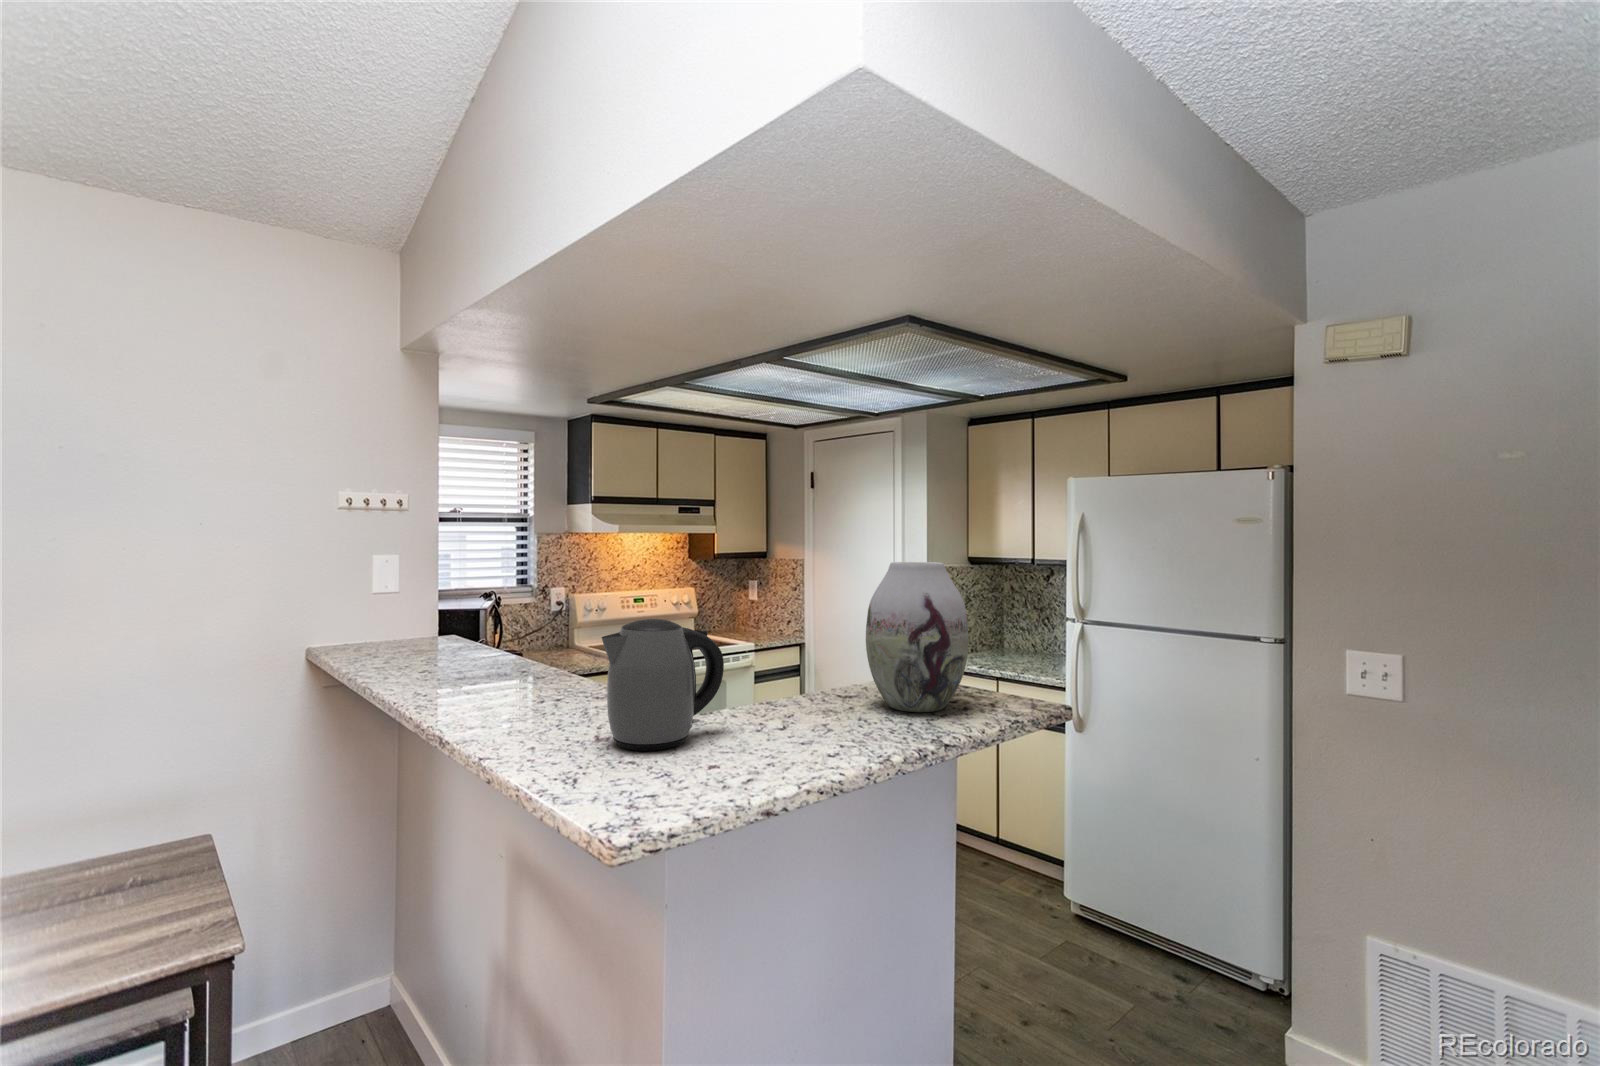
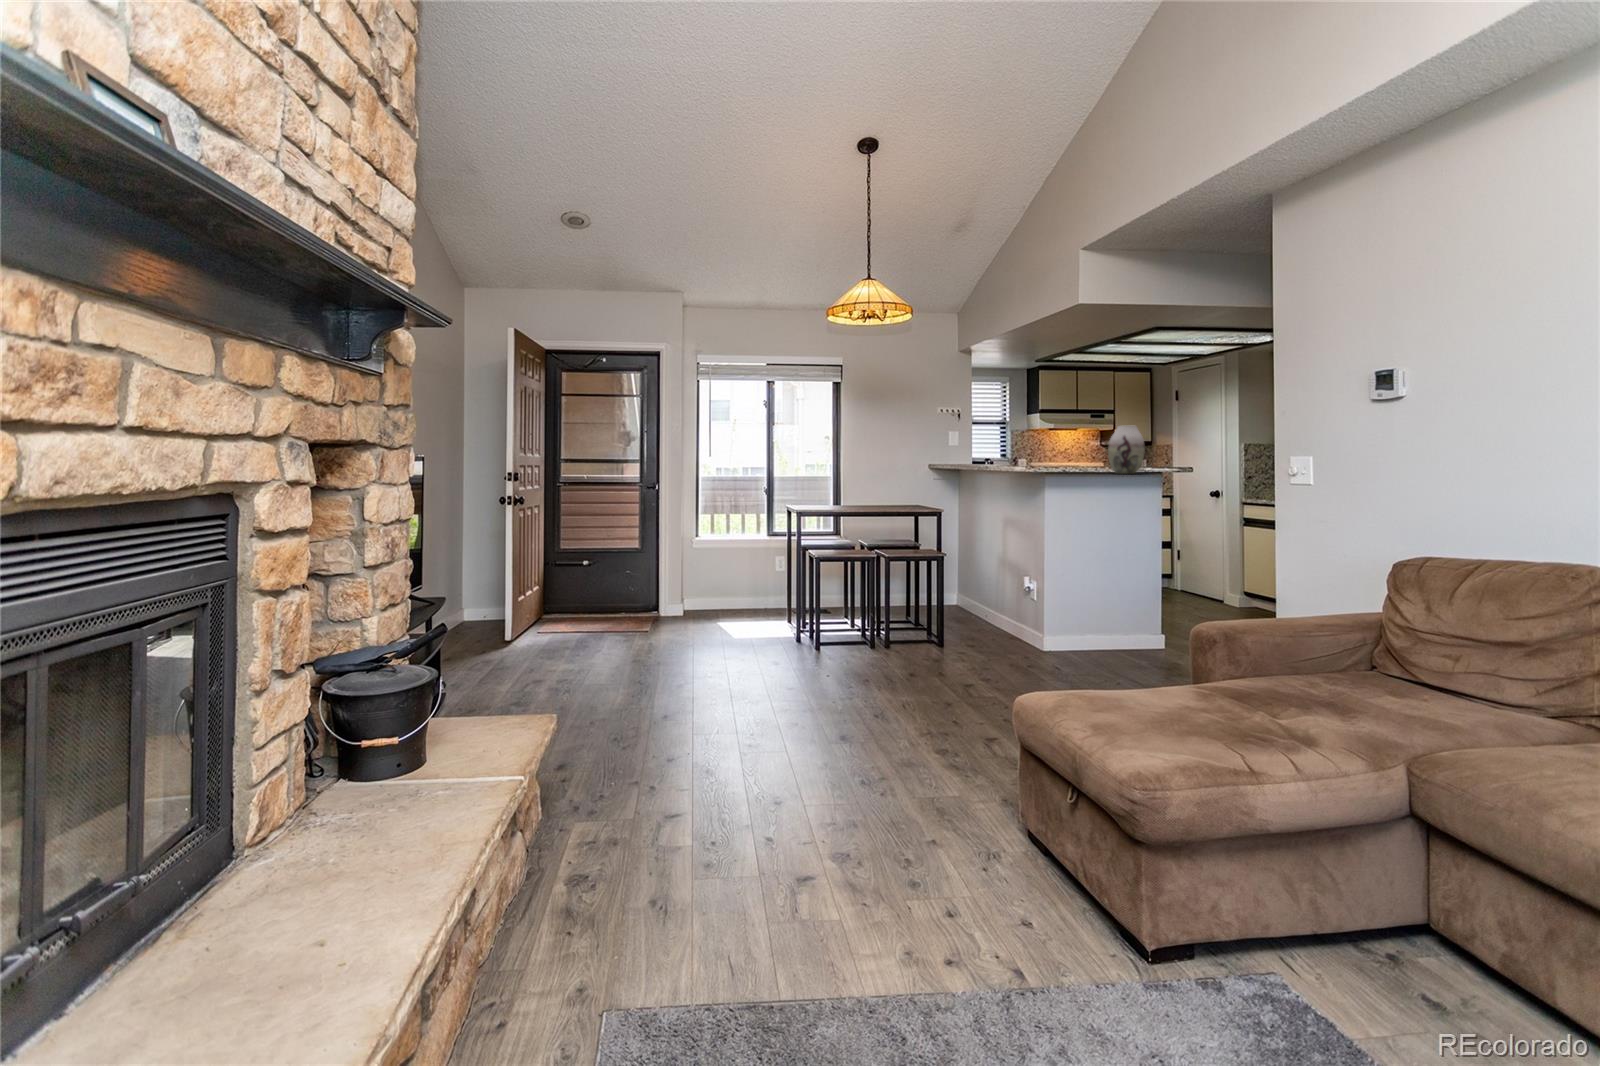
kettle: present [602,619,724,751] -> none [1020,440,1054,473]

